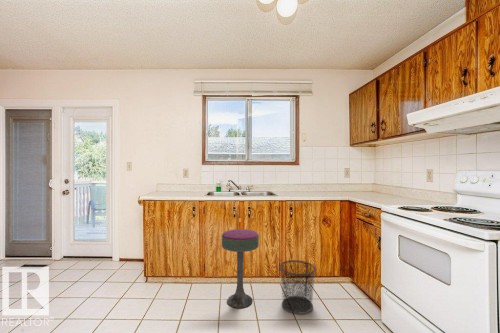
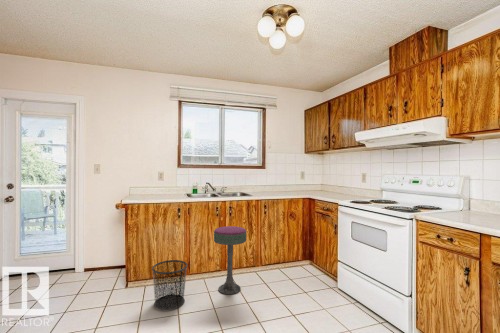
waste bin: present [280,260,316,313] -> present [152,260,188,310]

